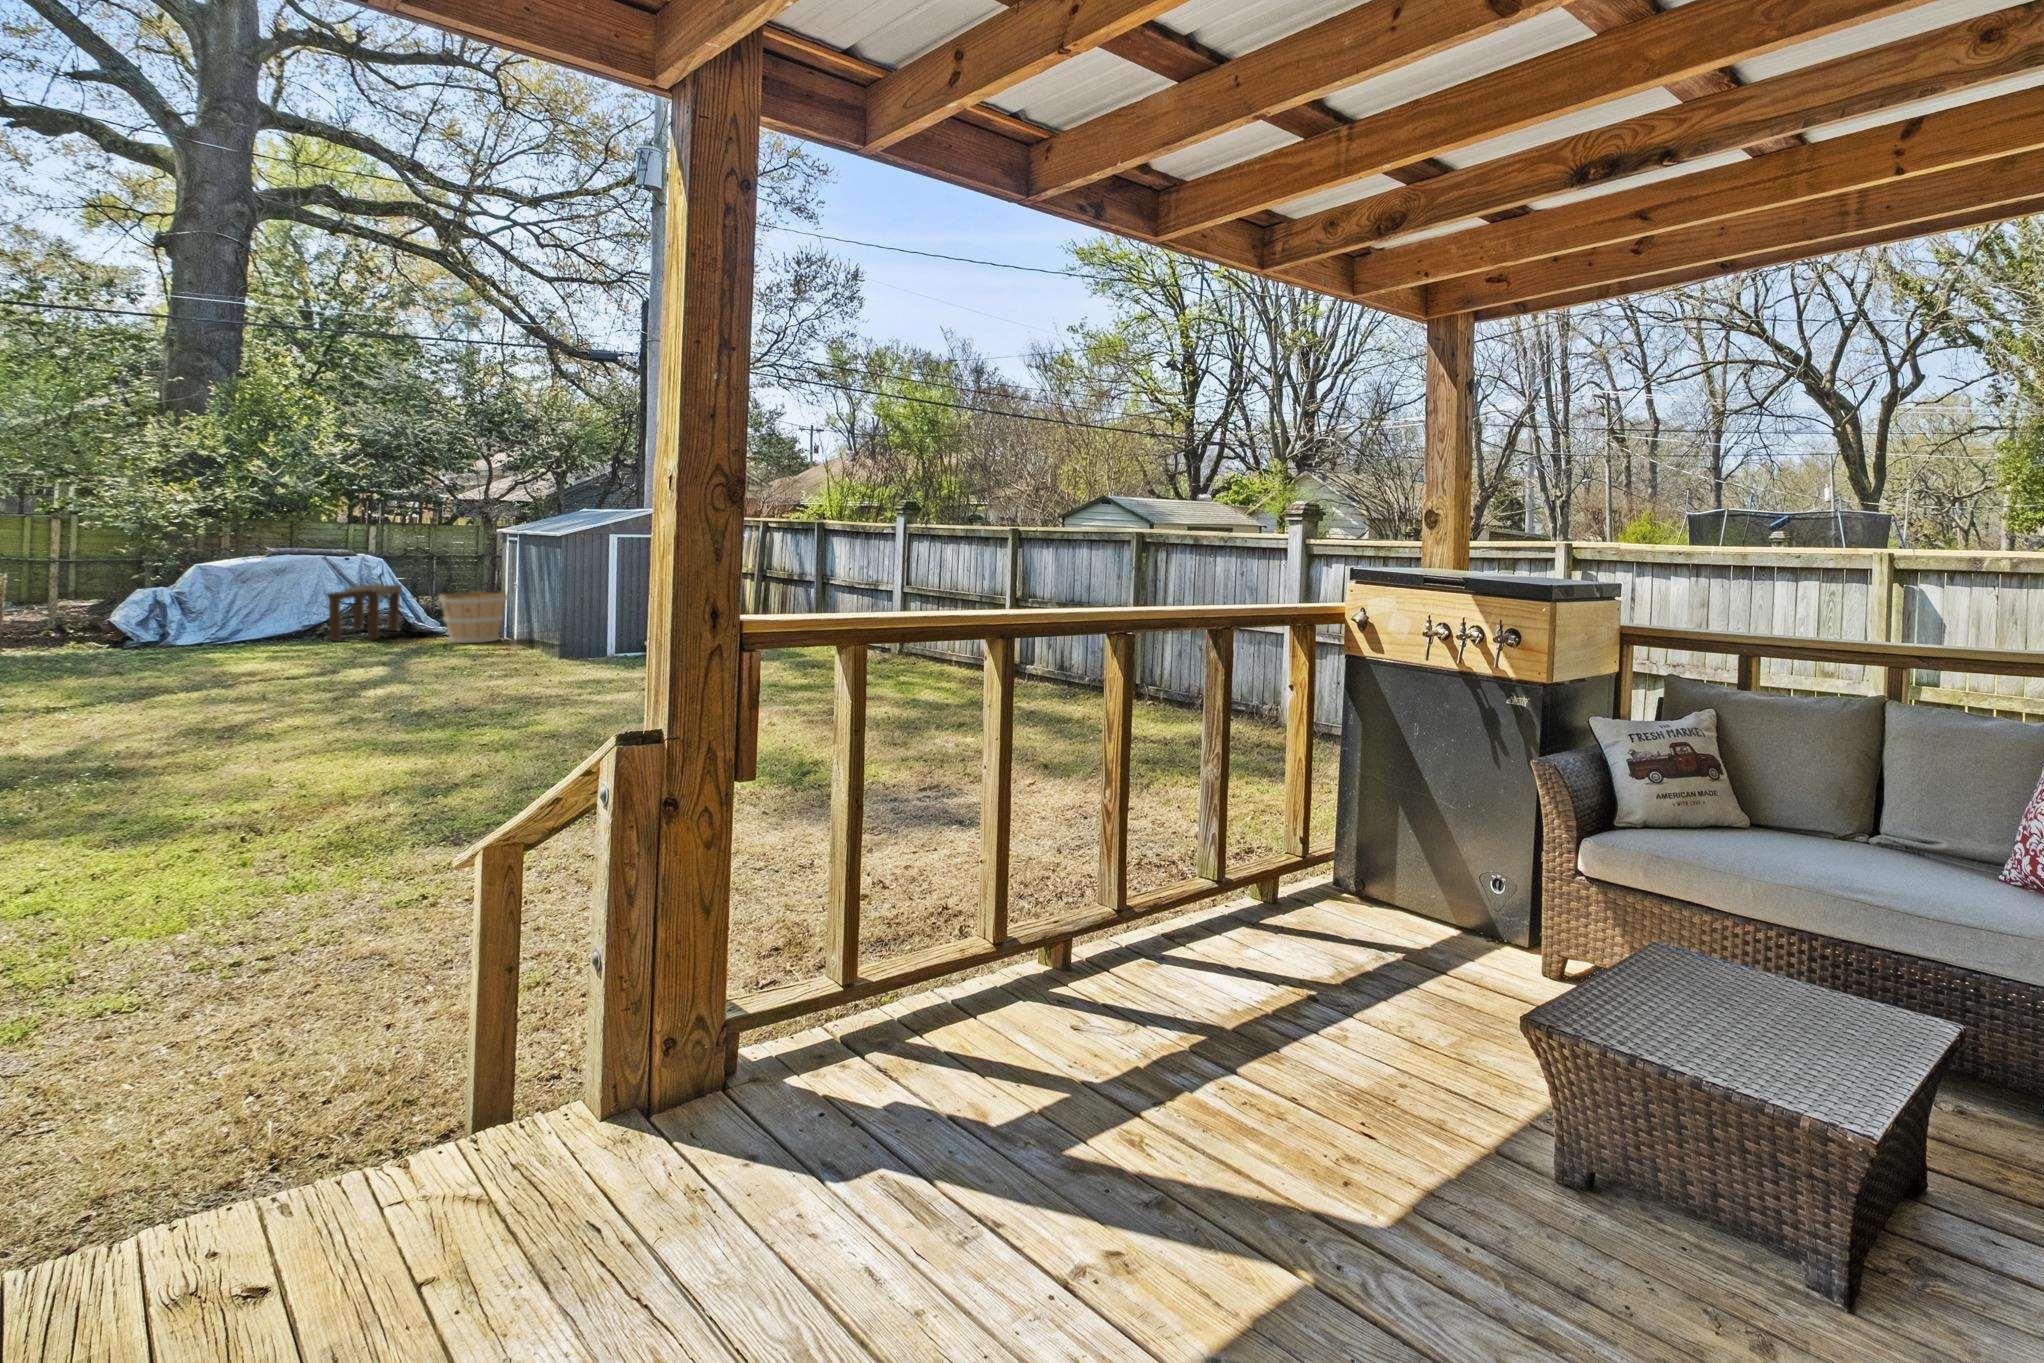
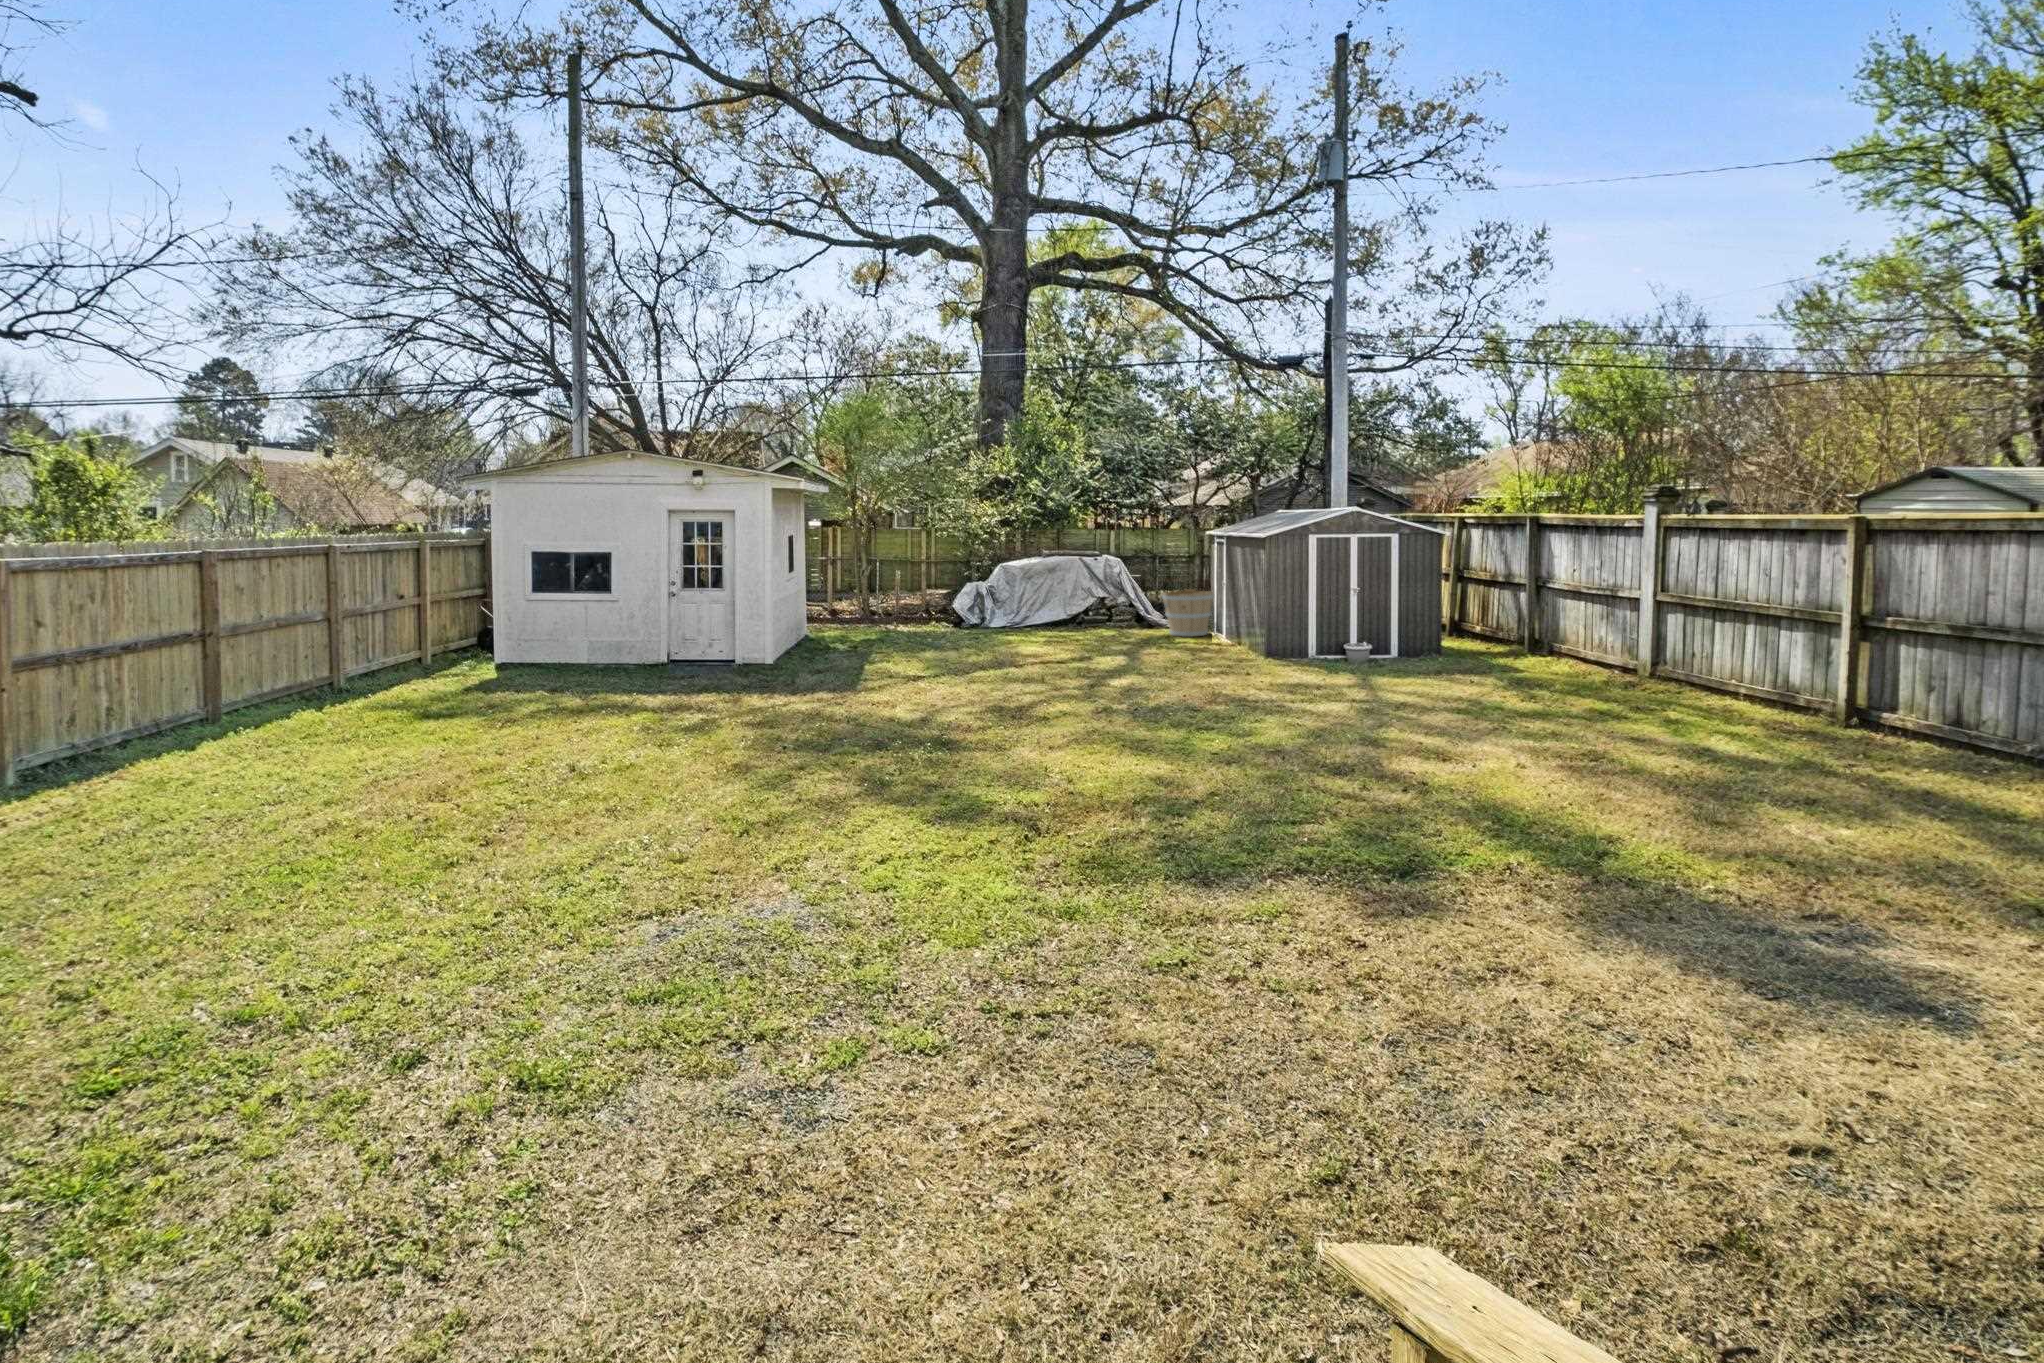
bench: present [328,585,402,641] -> none [1084,582,1134,629]

